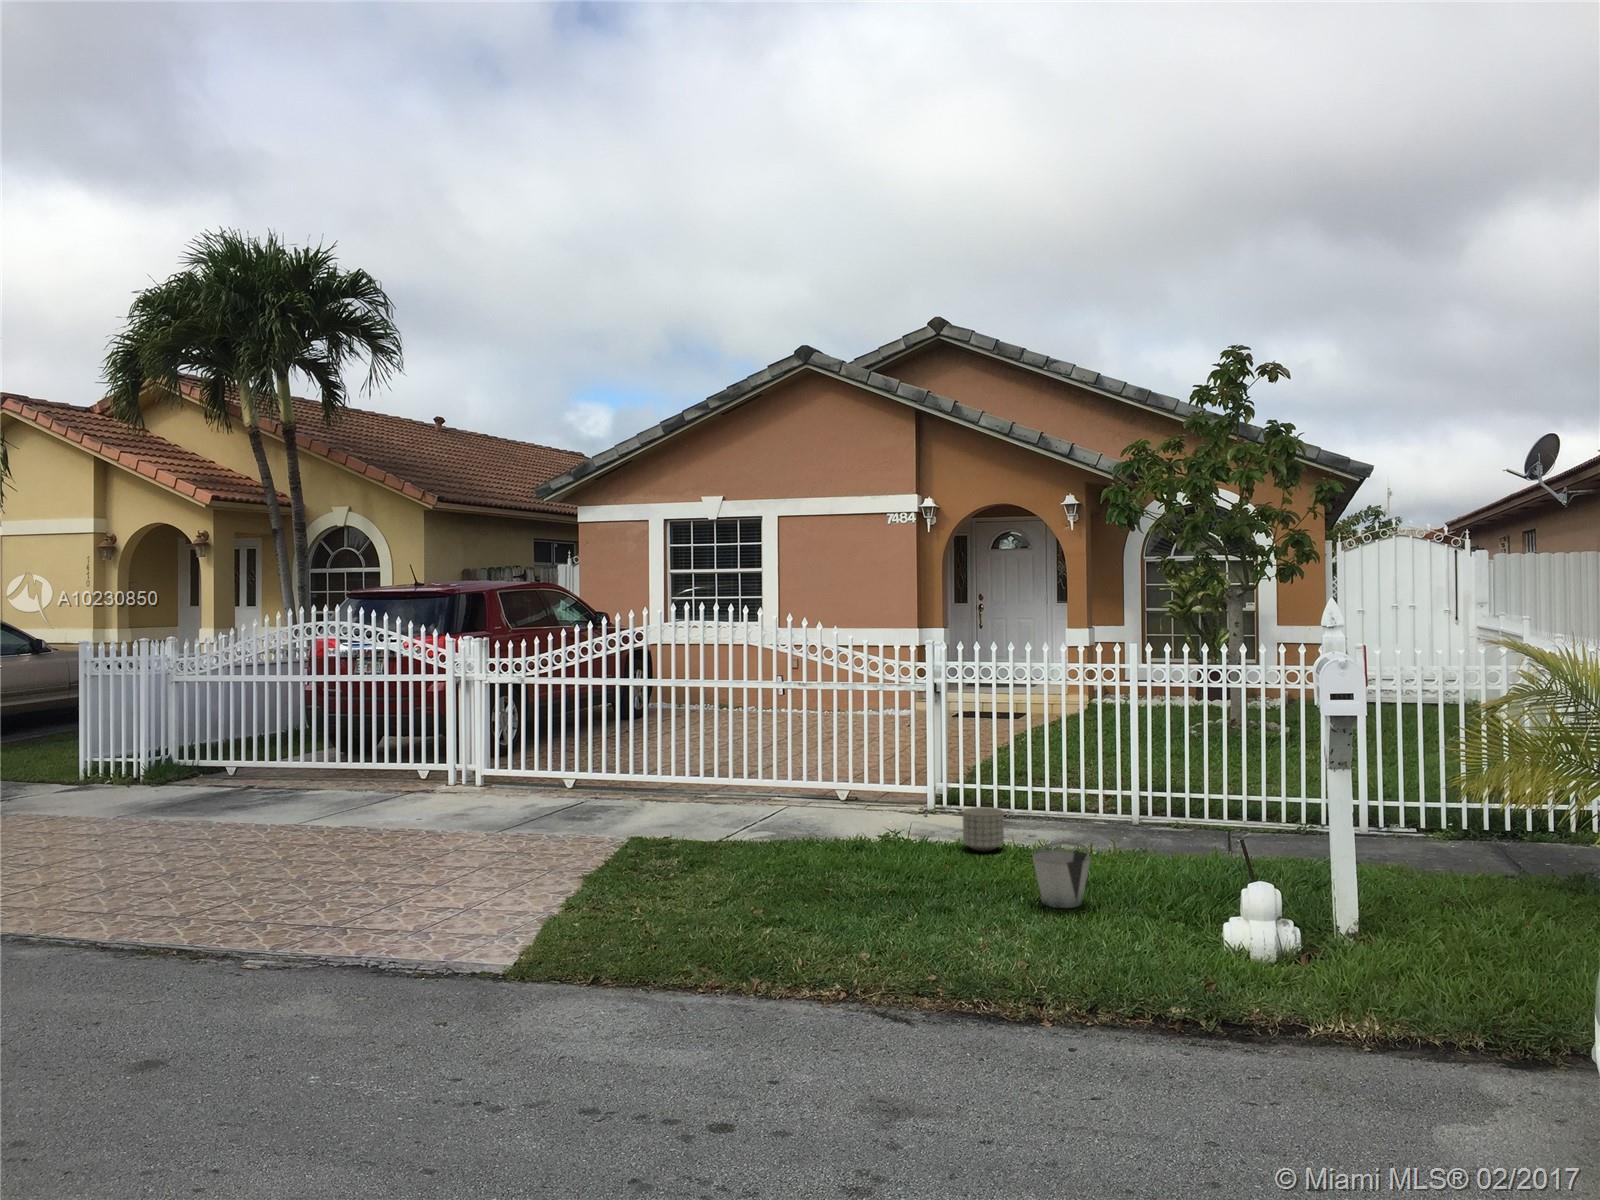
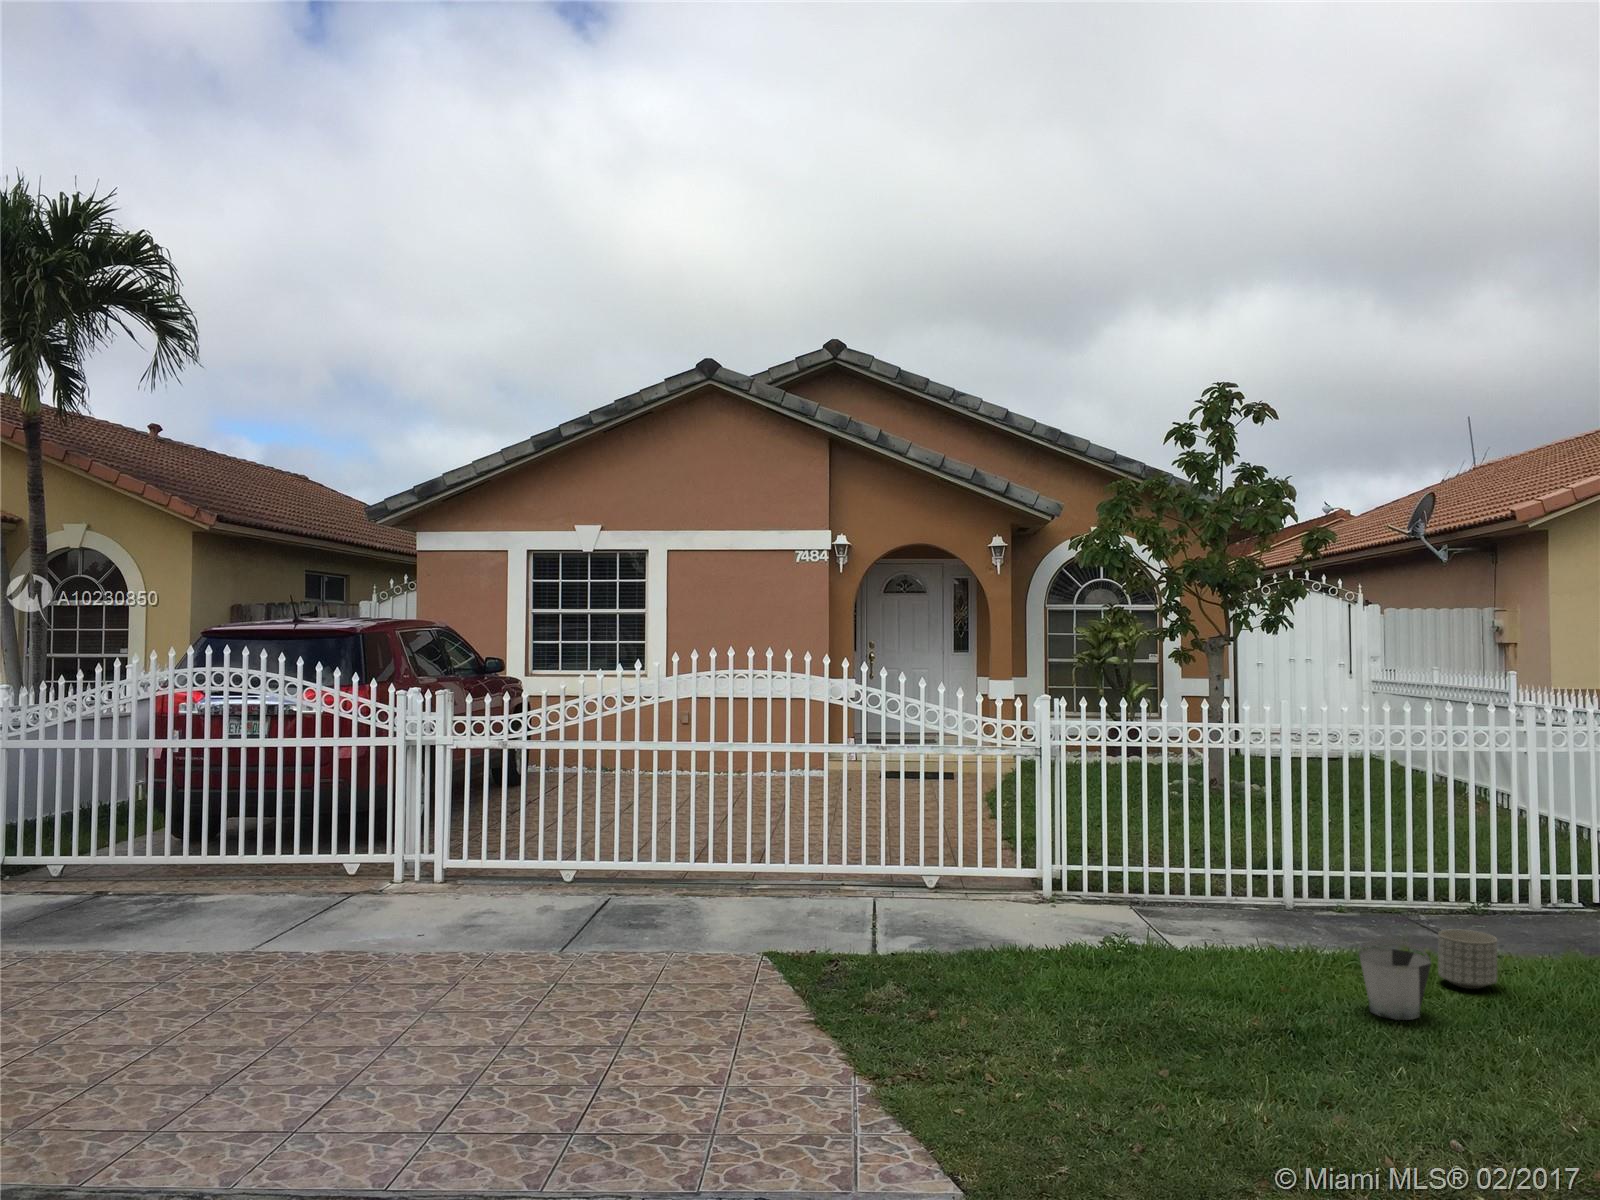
planter: present [963,807,1004,852] -> present [1438,929,1497,989]

